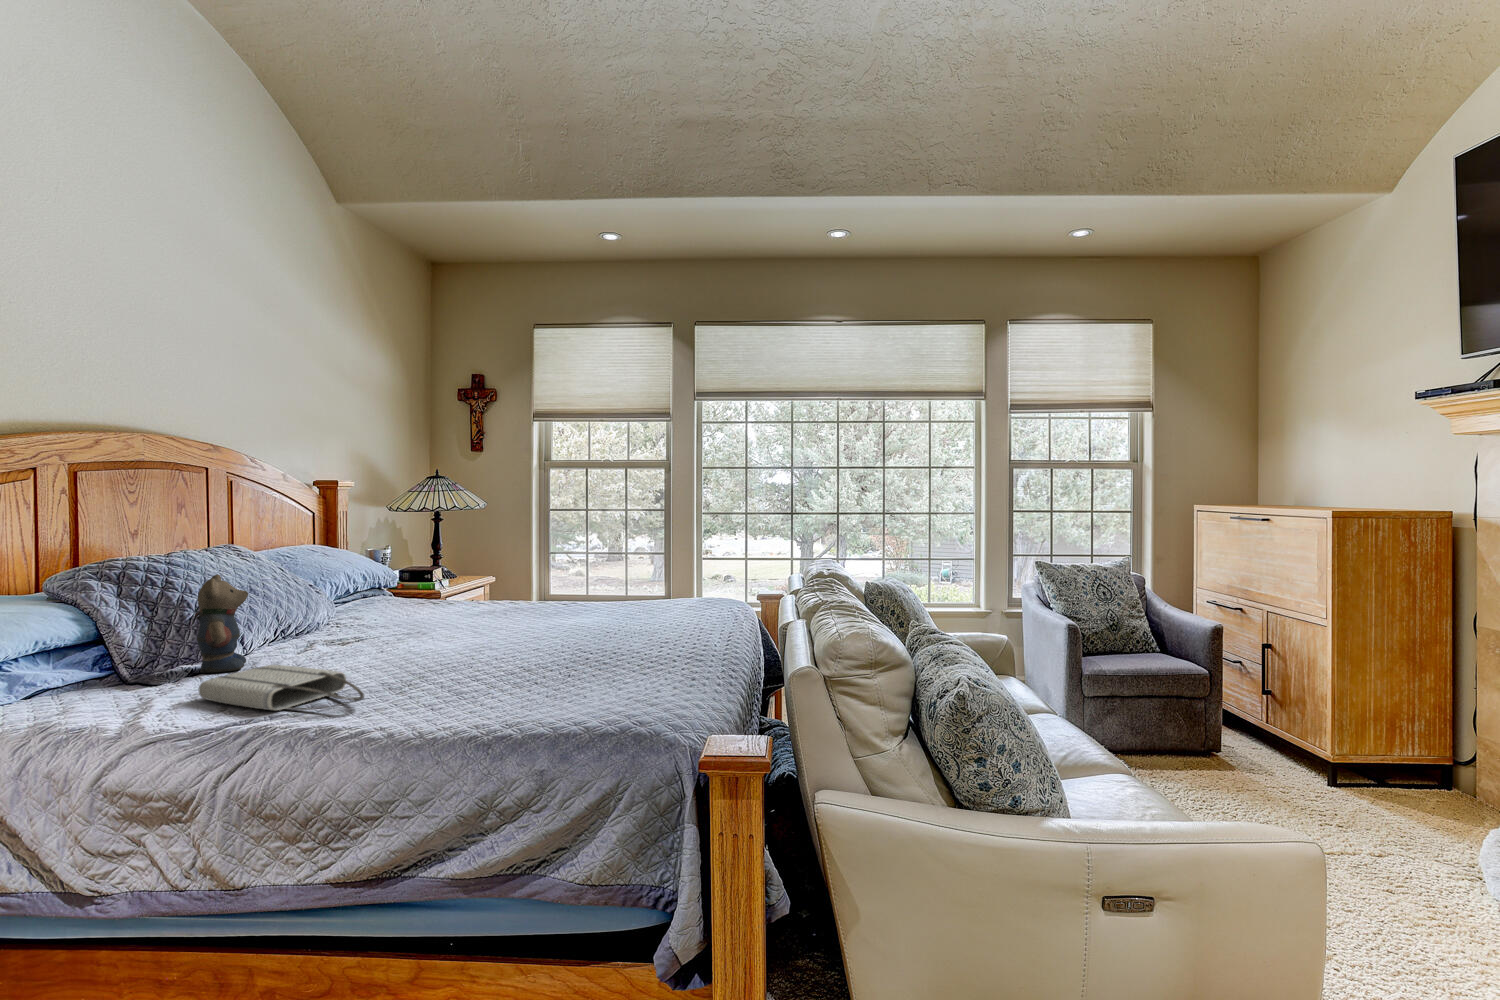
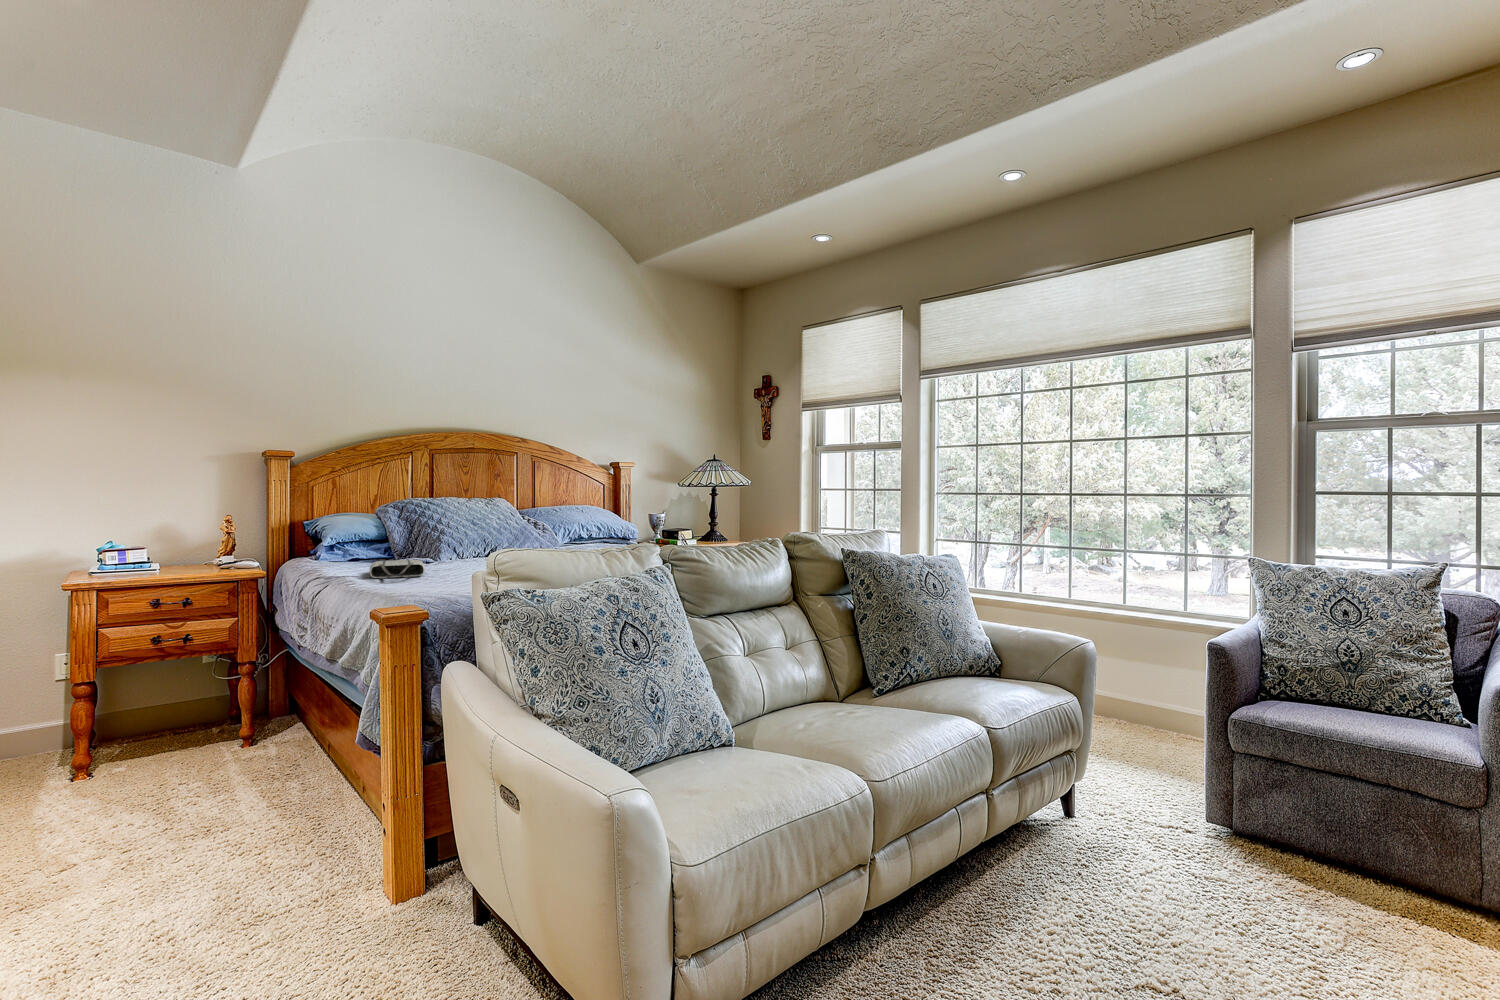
teddy bear: present [195,574,248,673] -> none [415,509,446,565]

